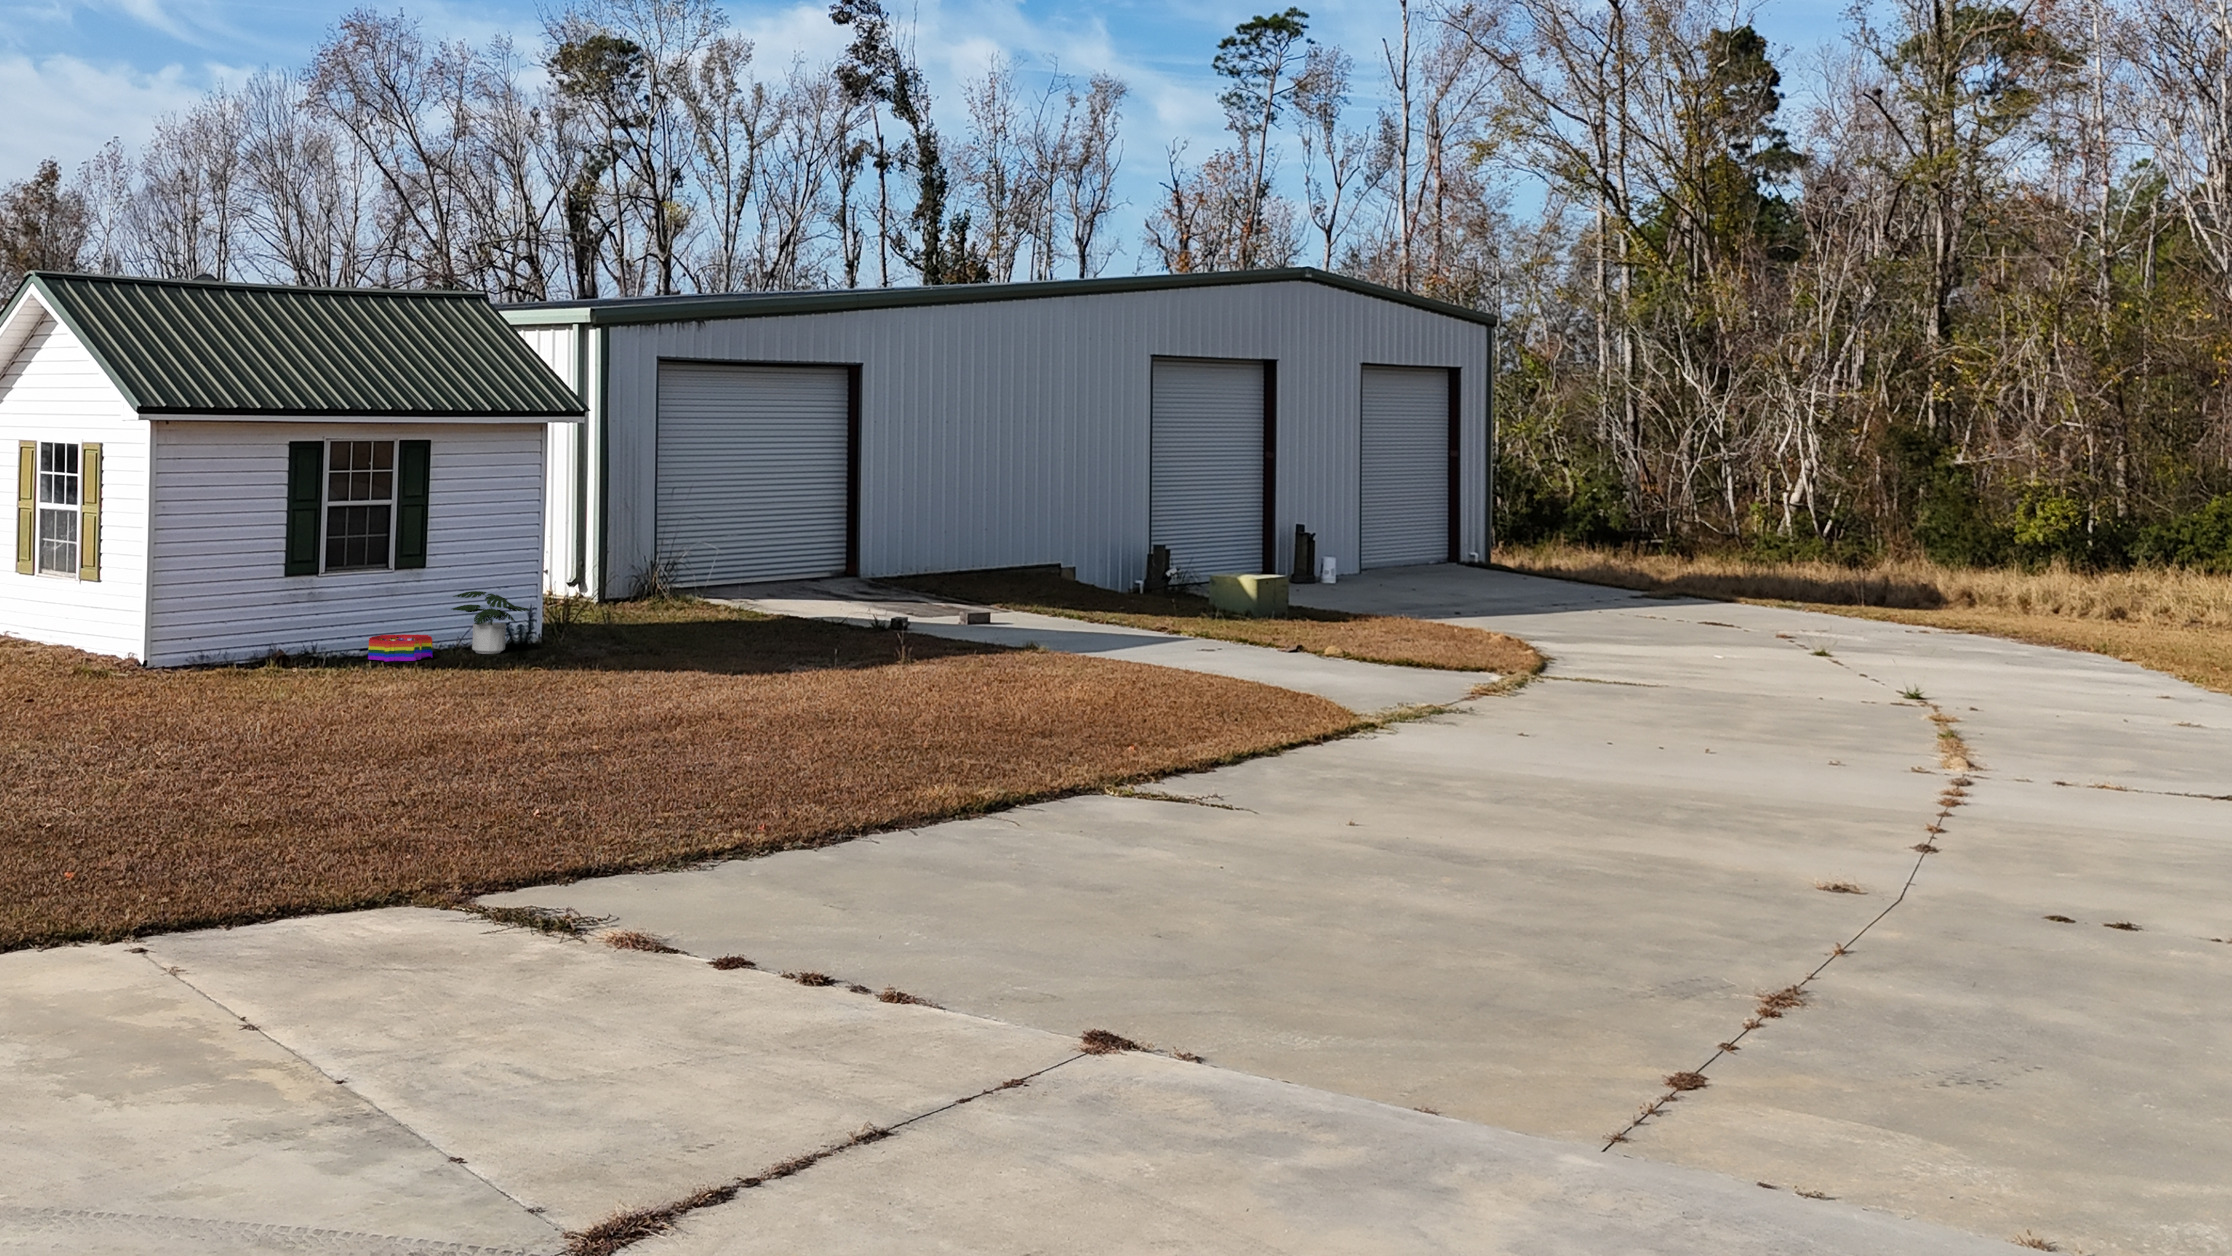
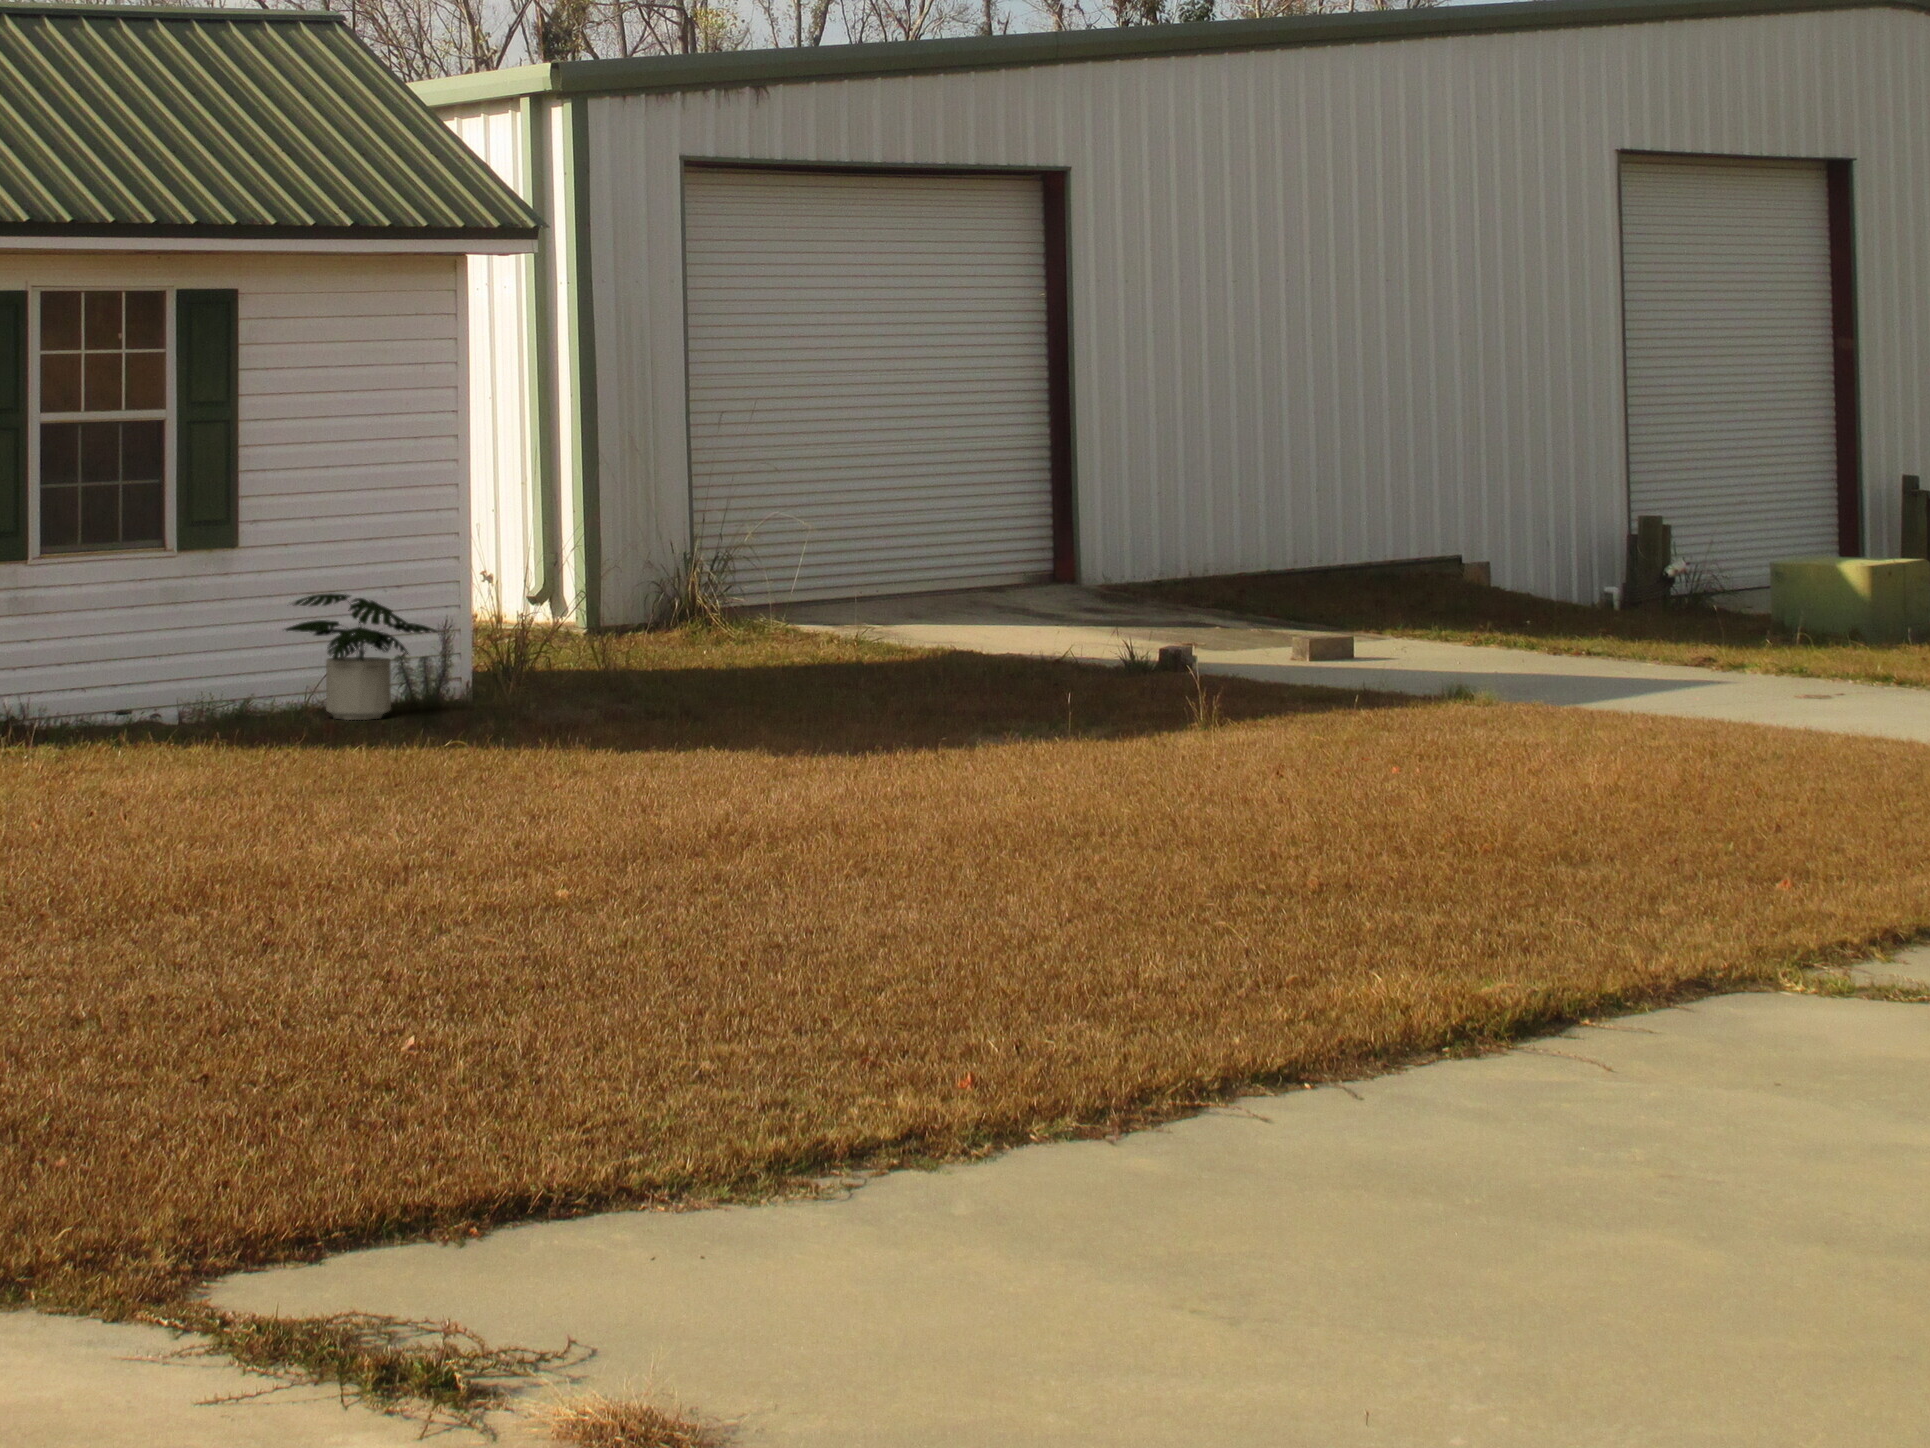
storage bin: present [368,634,432,662] -> none [120,681,245,734]

